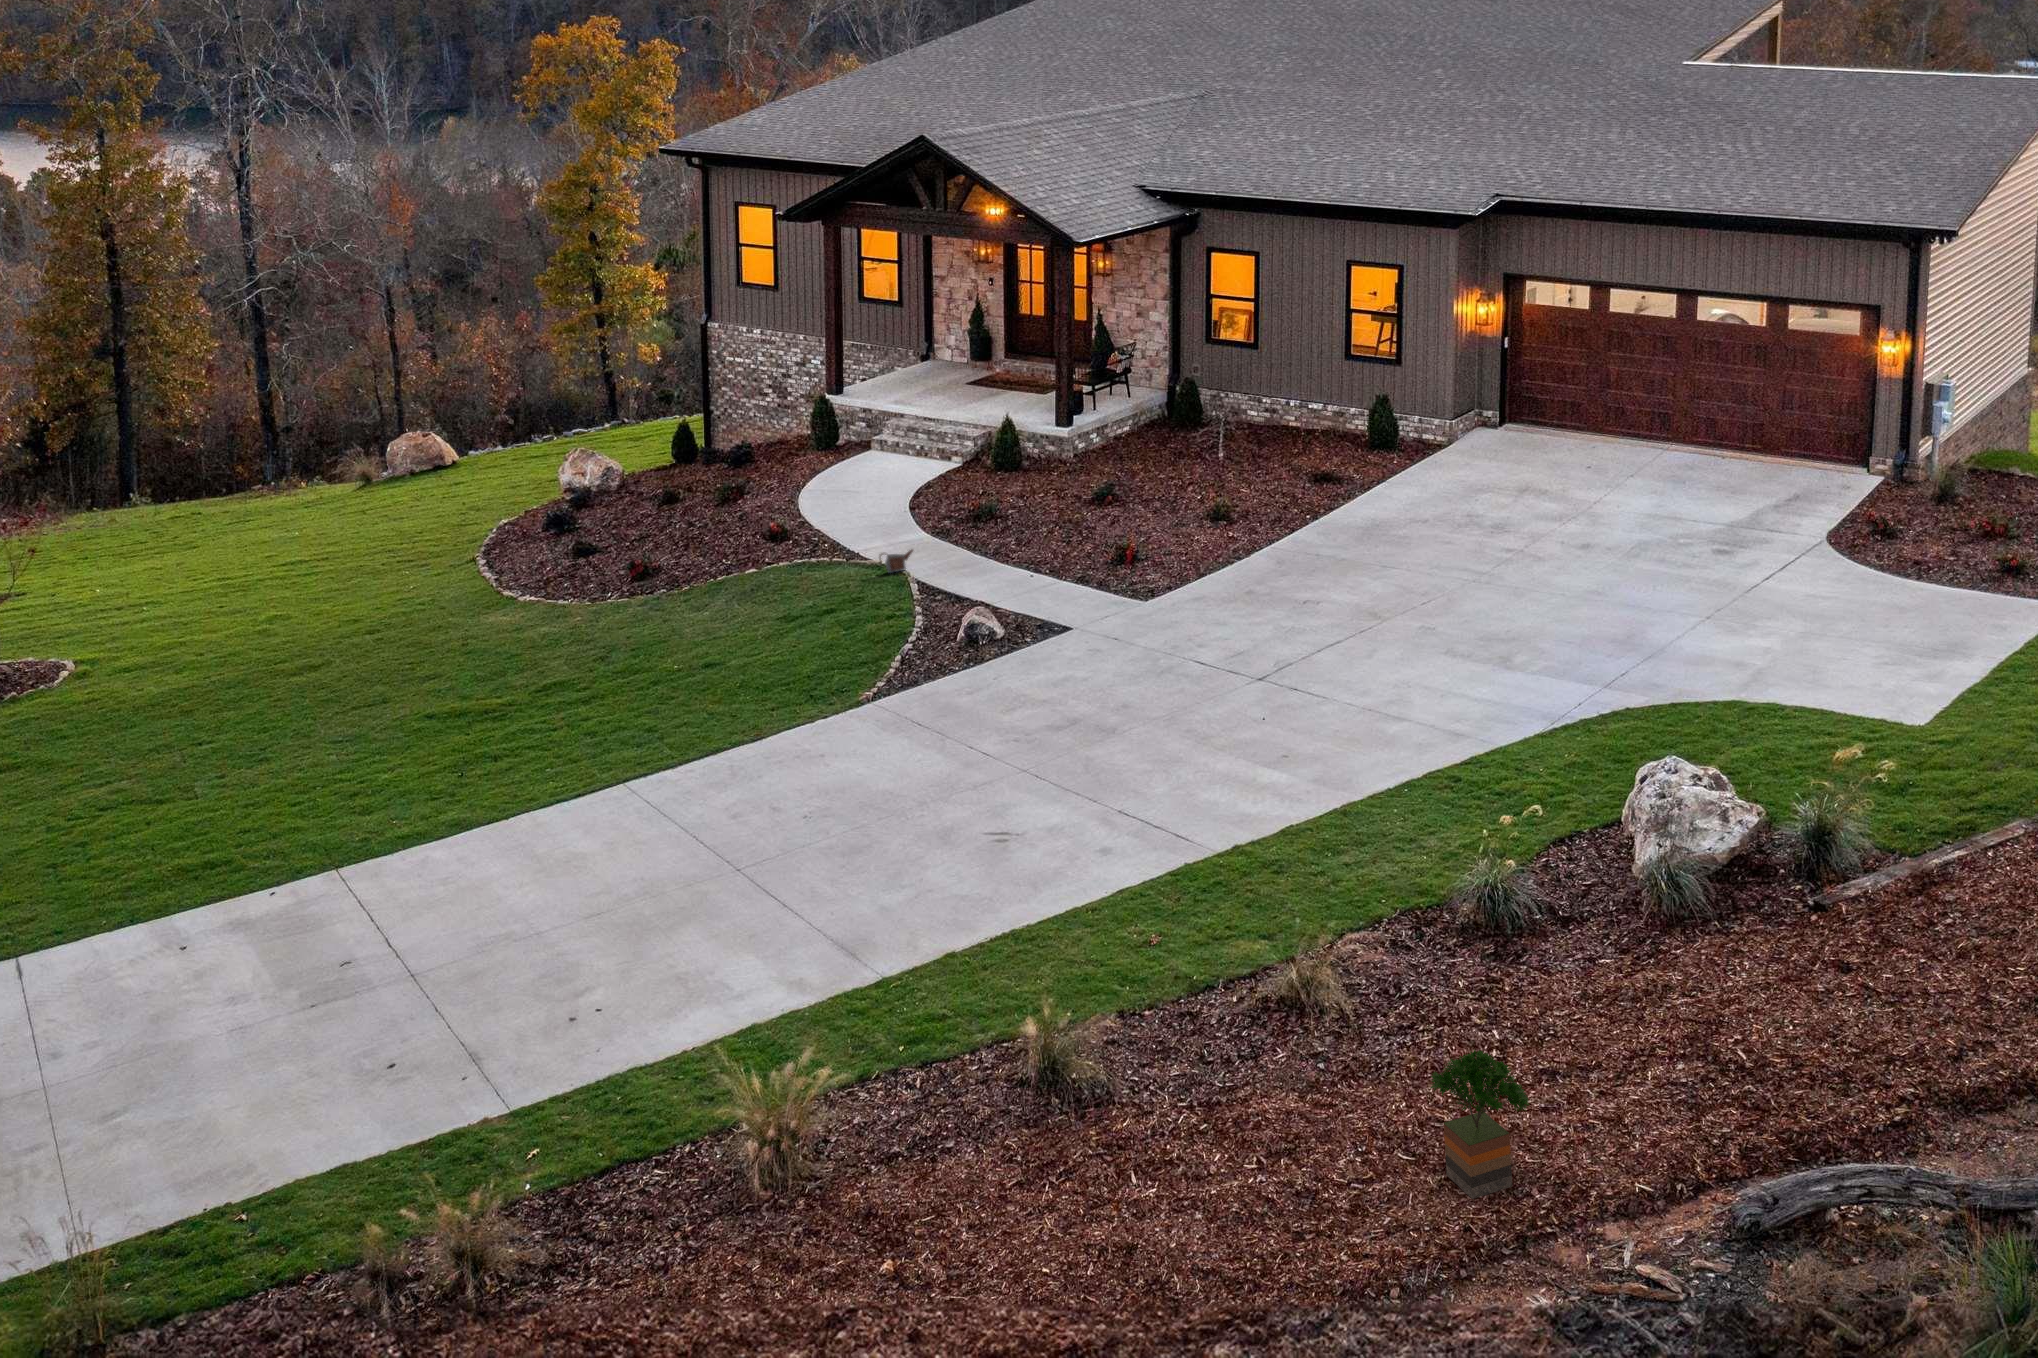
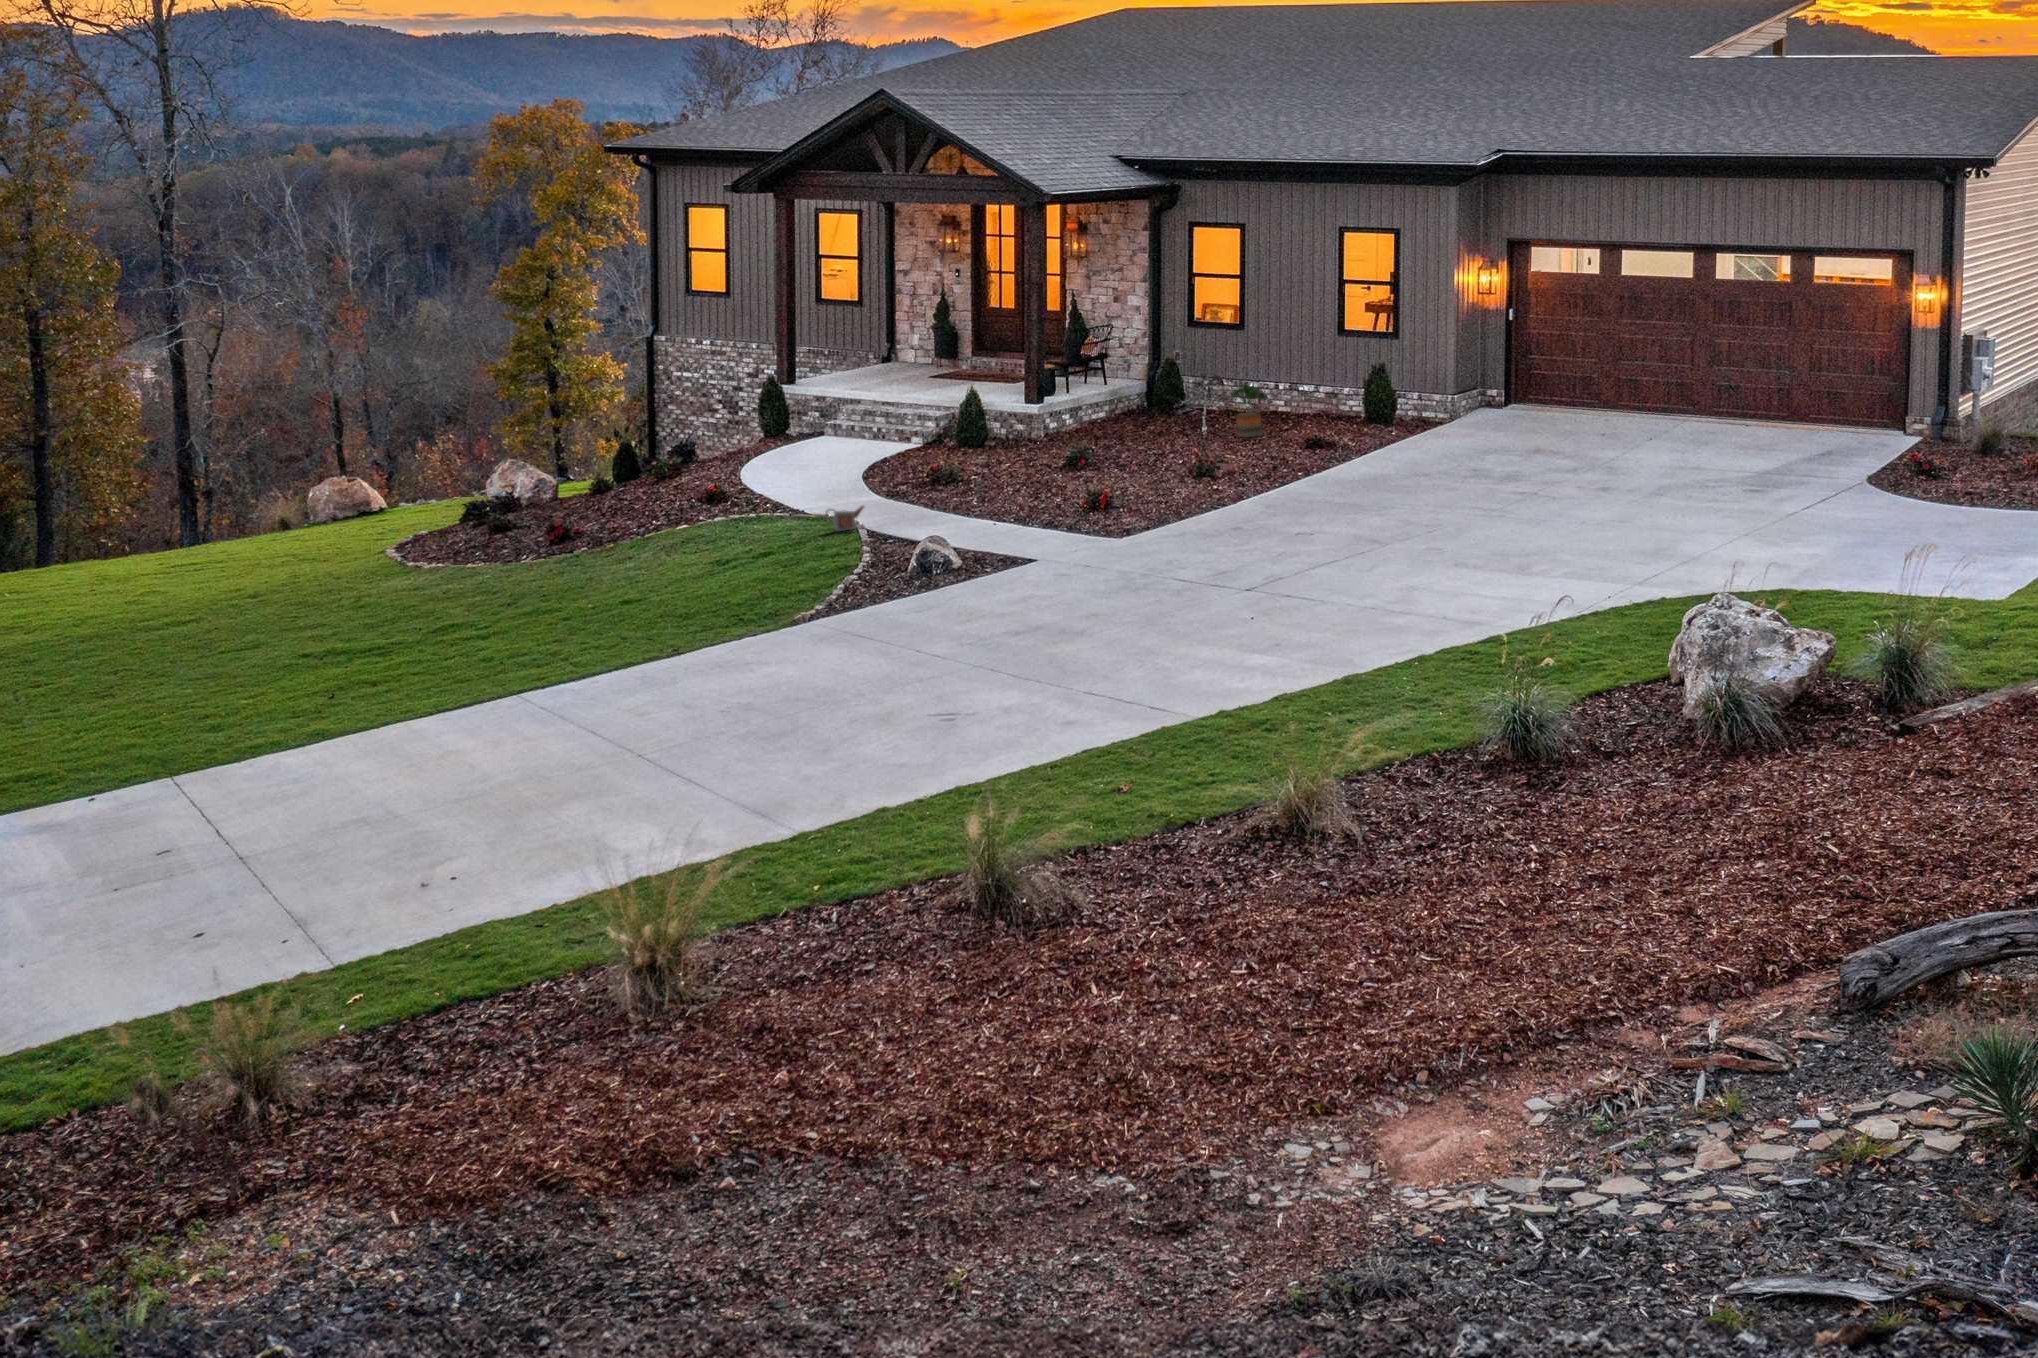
potted tree: present [1430,1050,1530,1199] -> present [1231,386,1267,437]

